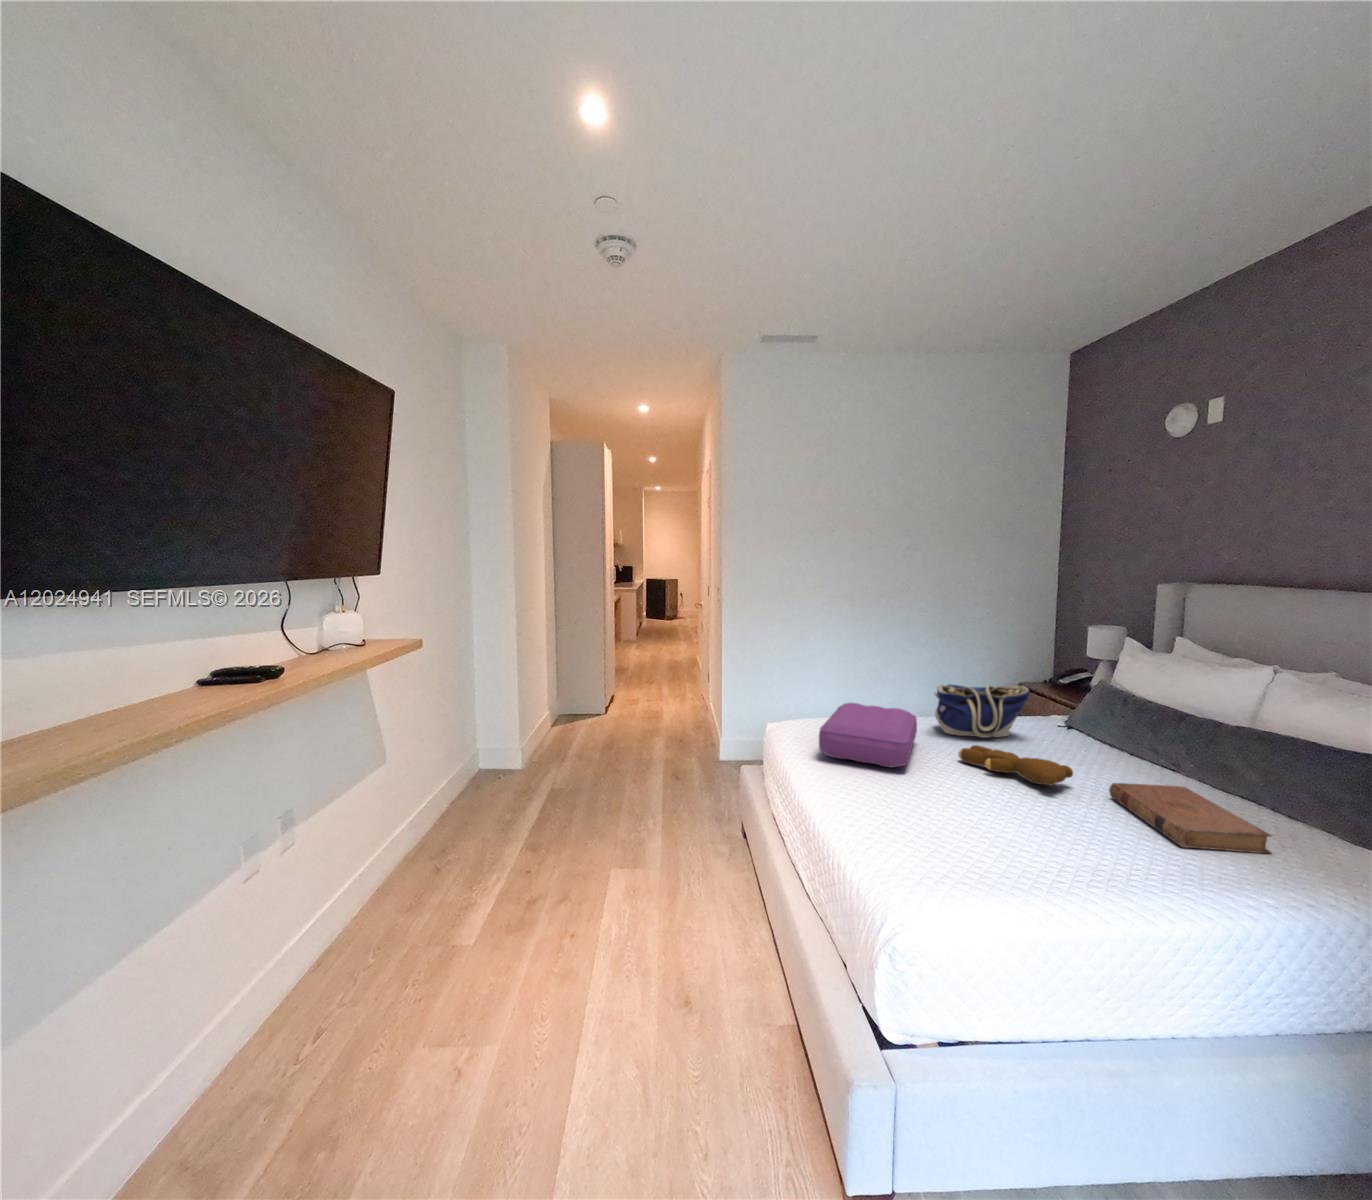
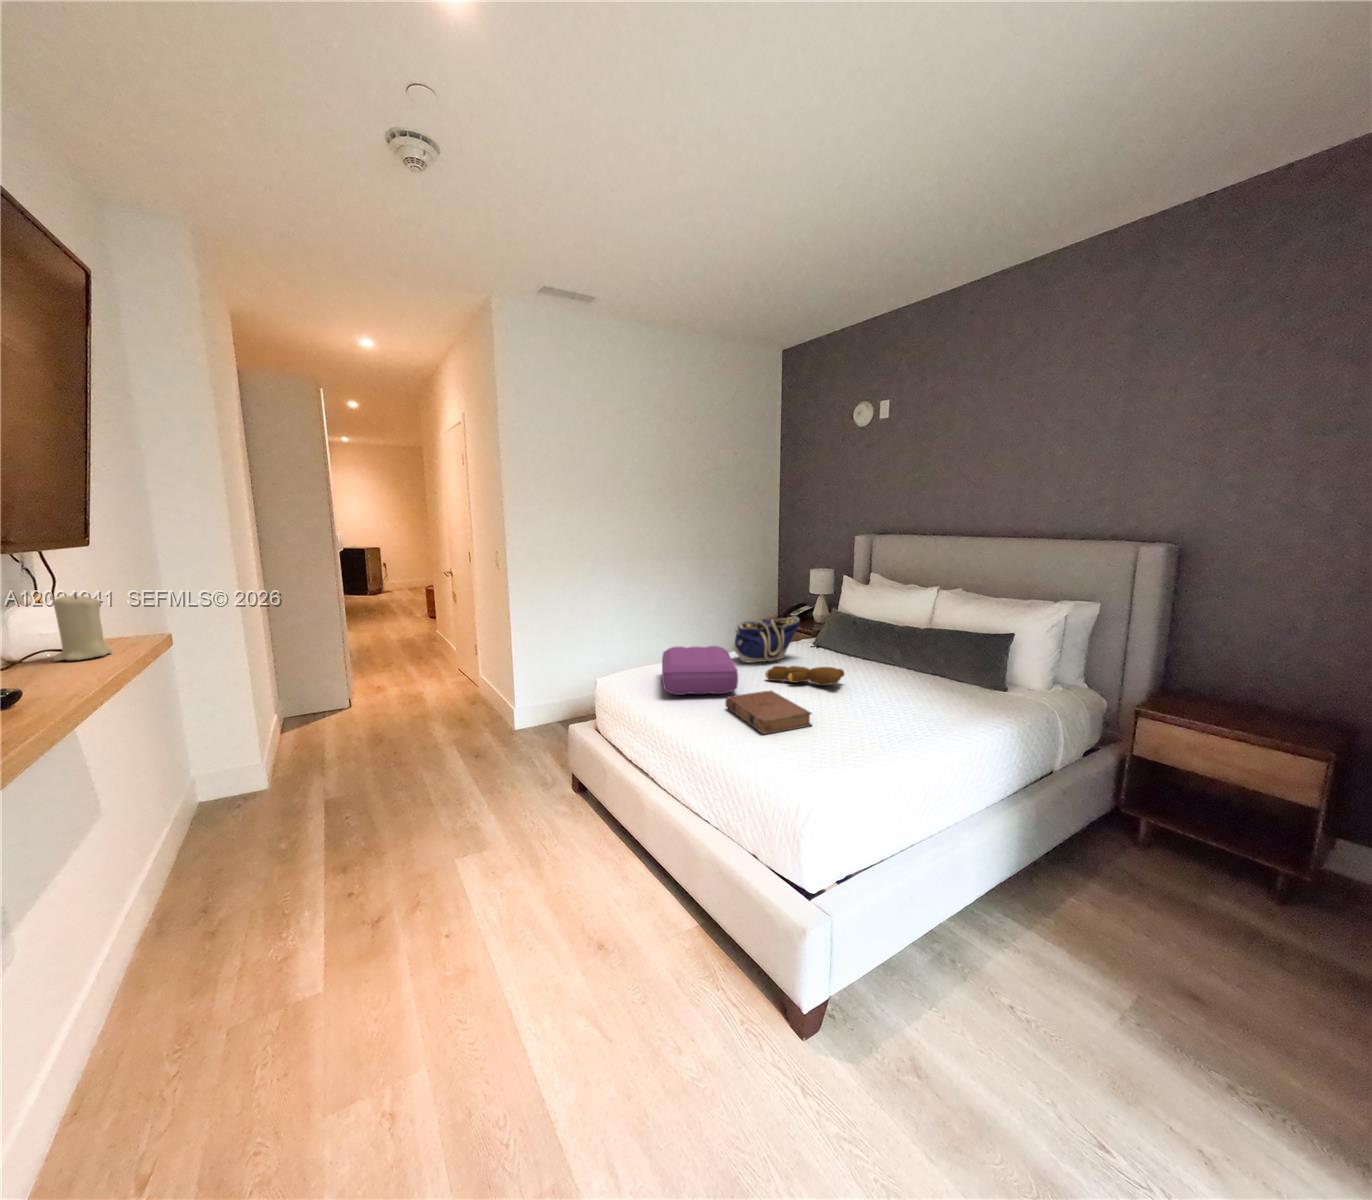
candle: none [331,608,364,654] -> present [53,593,113,661]
book: present [1109,783,1272,854] -> present [725,691,812,734]

